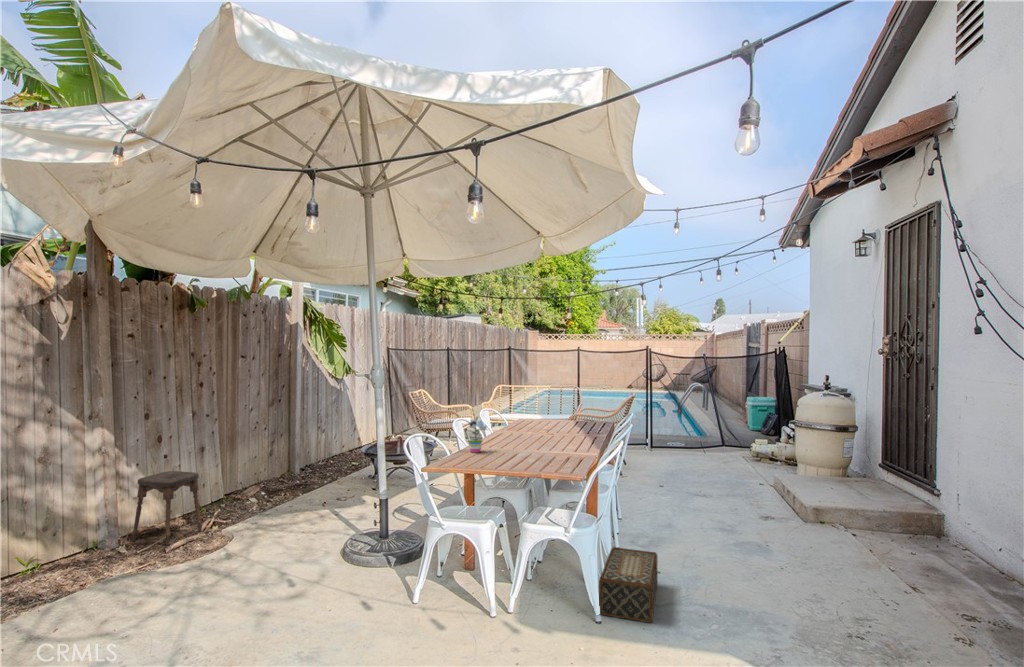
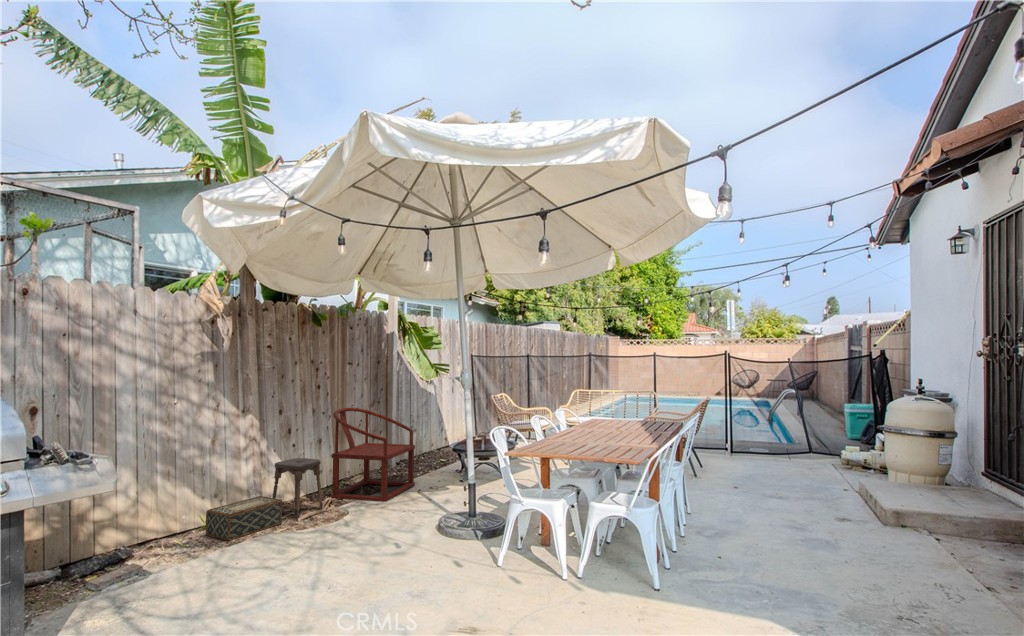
potted plant: present [467,408,487,453] -> none [541,405,562,444]
armchair: none [215,409,319,519] -> present [331,408,415,502]
woven basket: present [599,547,658,623] -> present [206,496,282,541]

